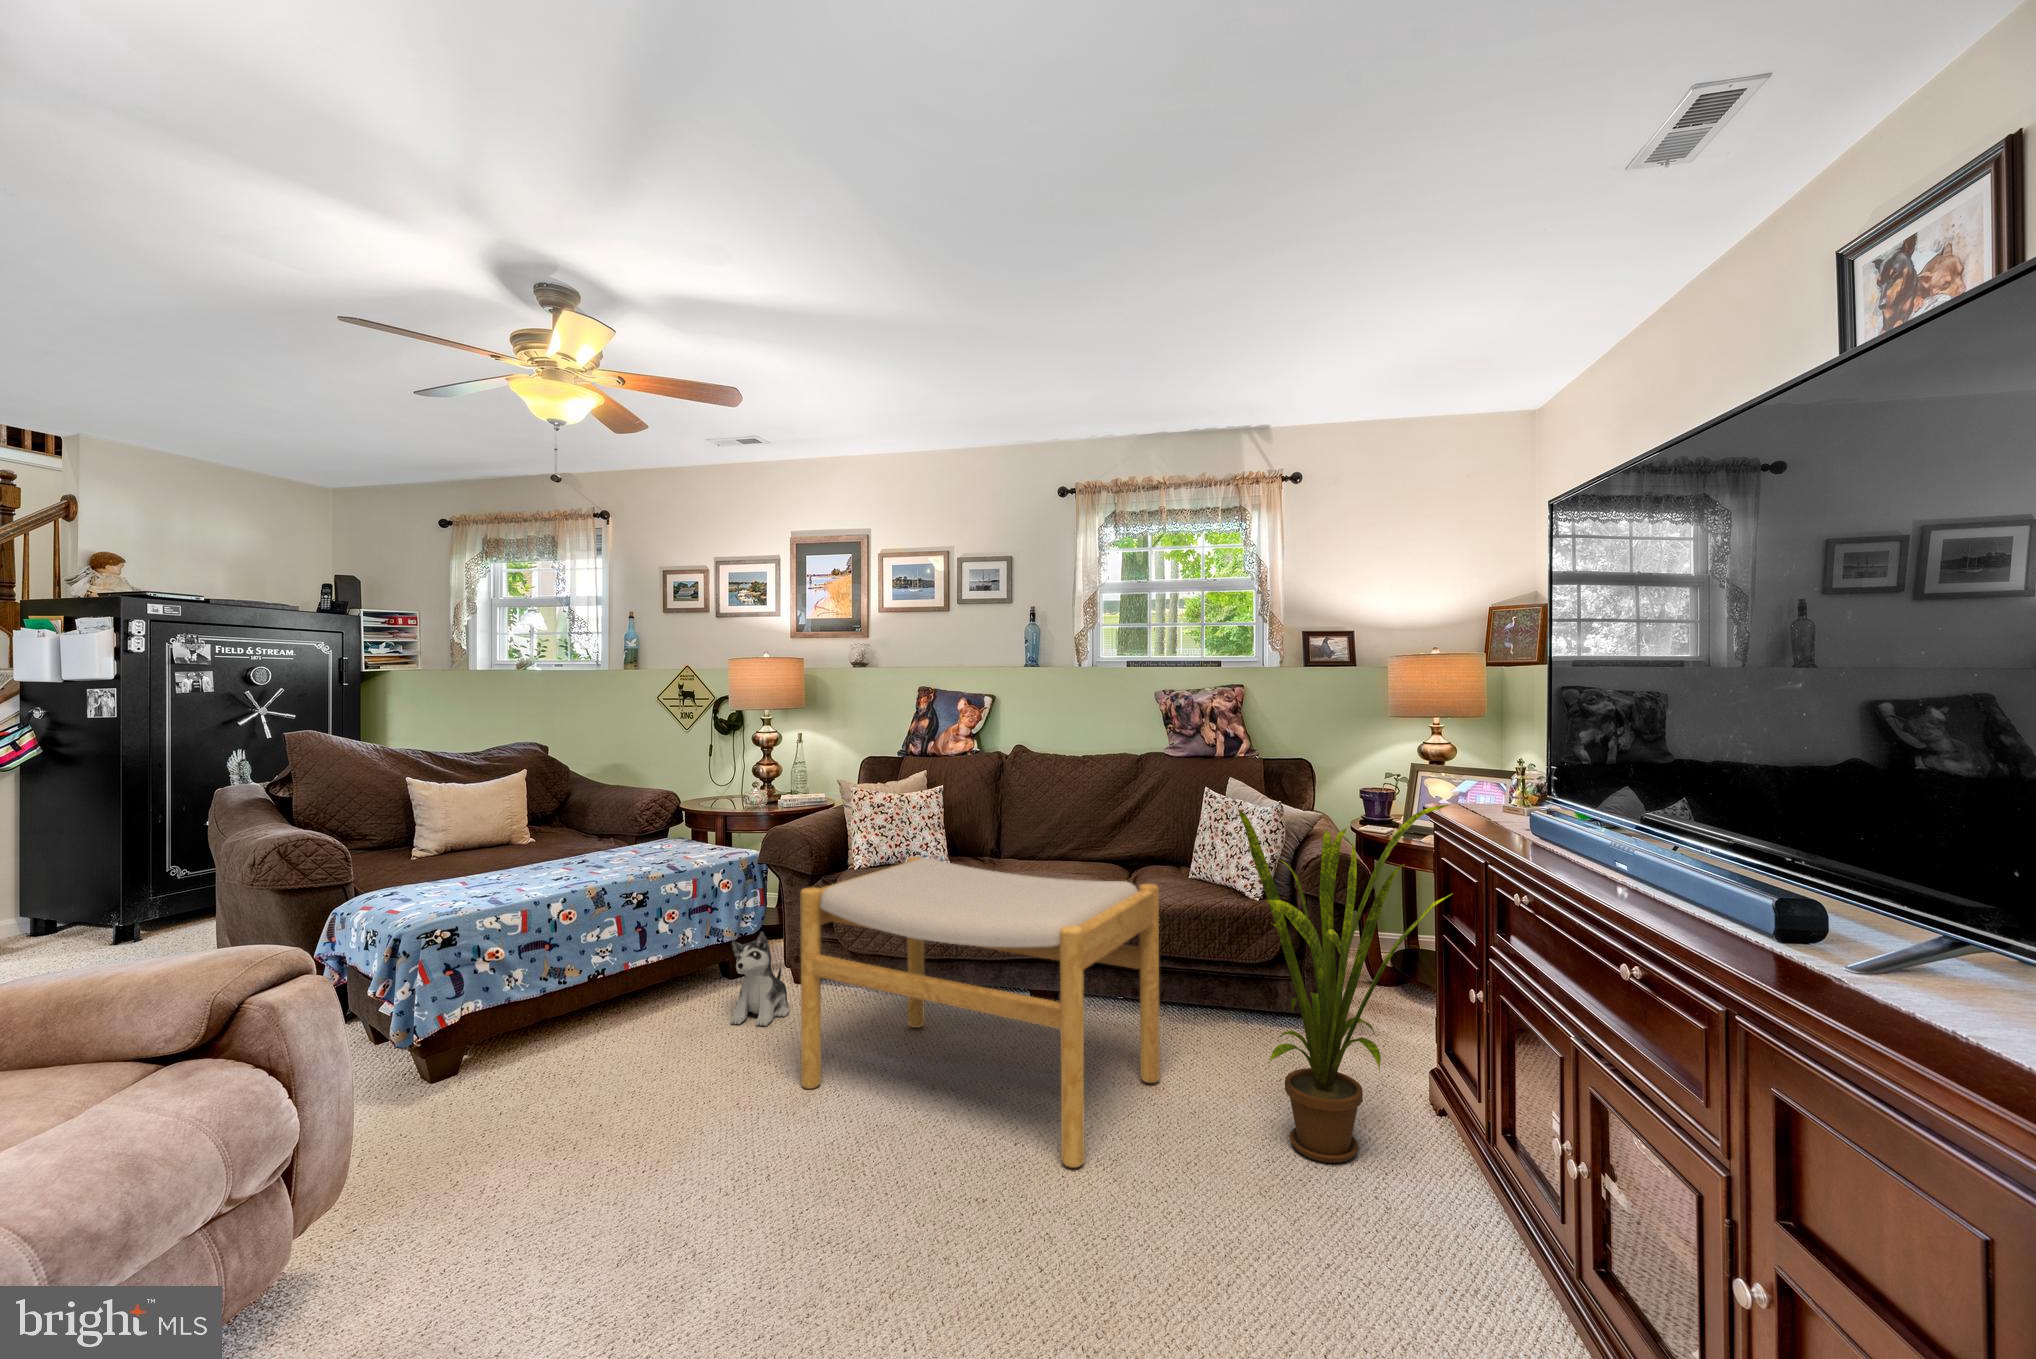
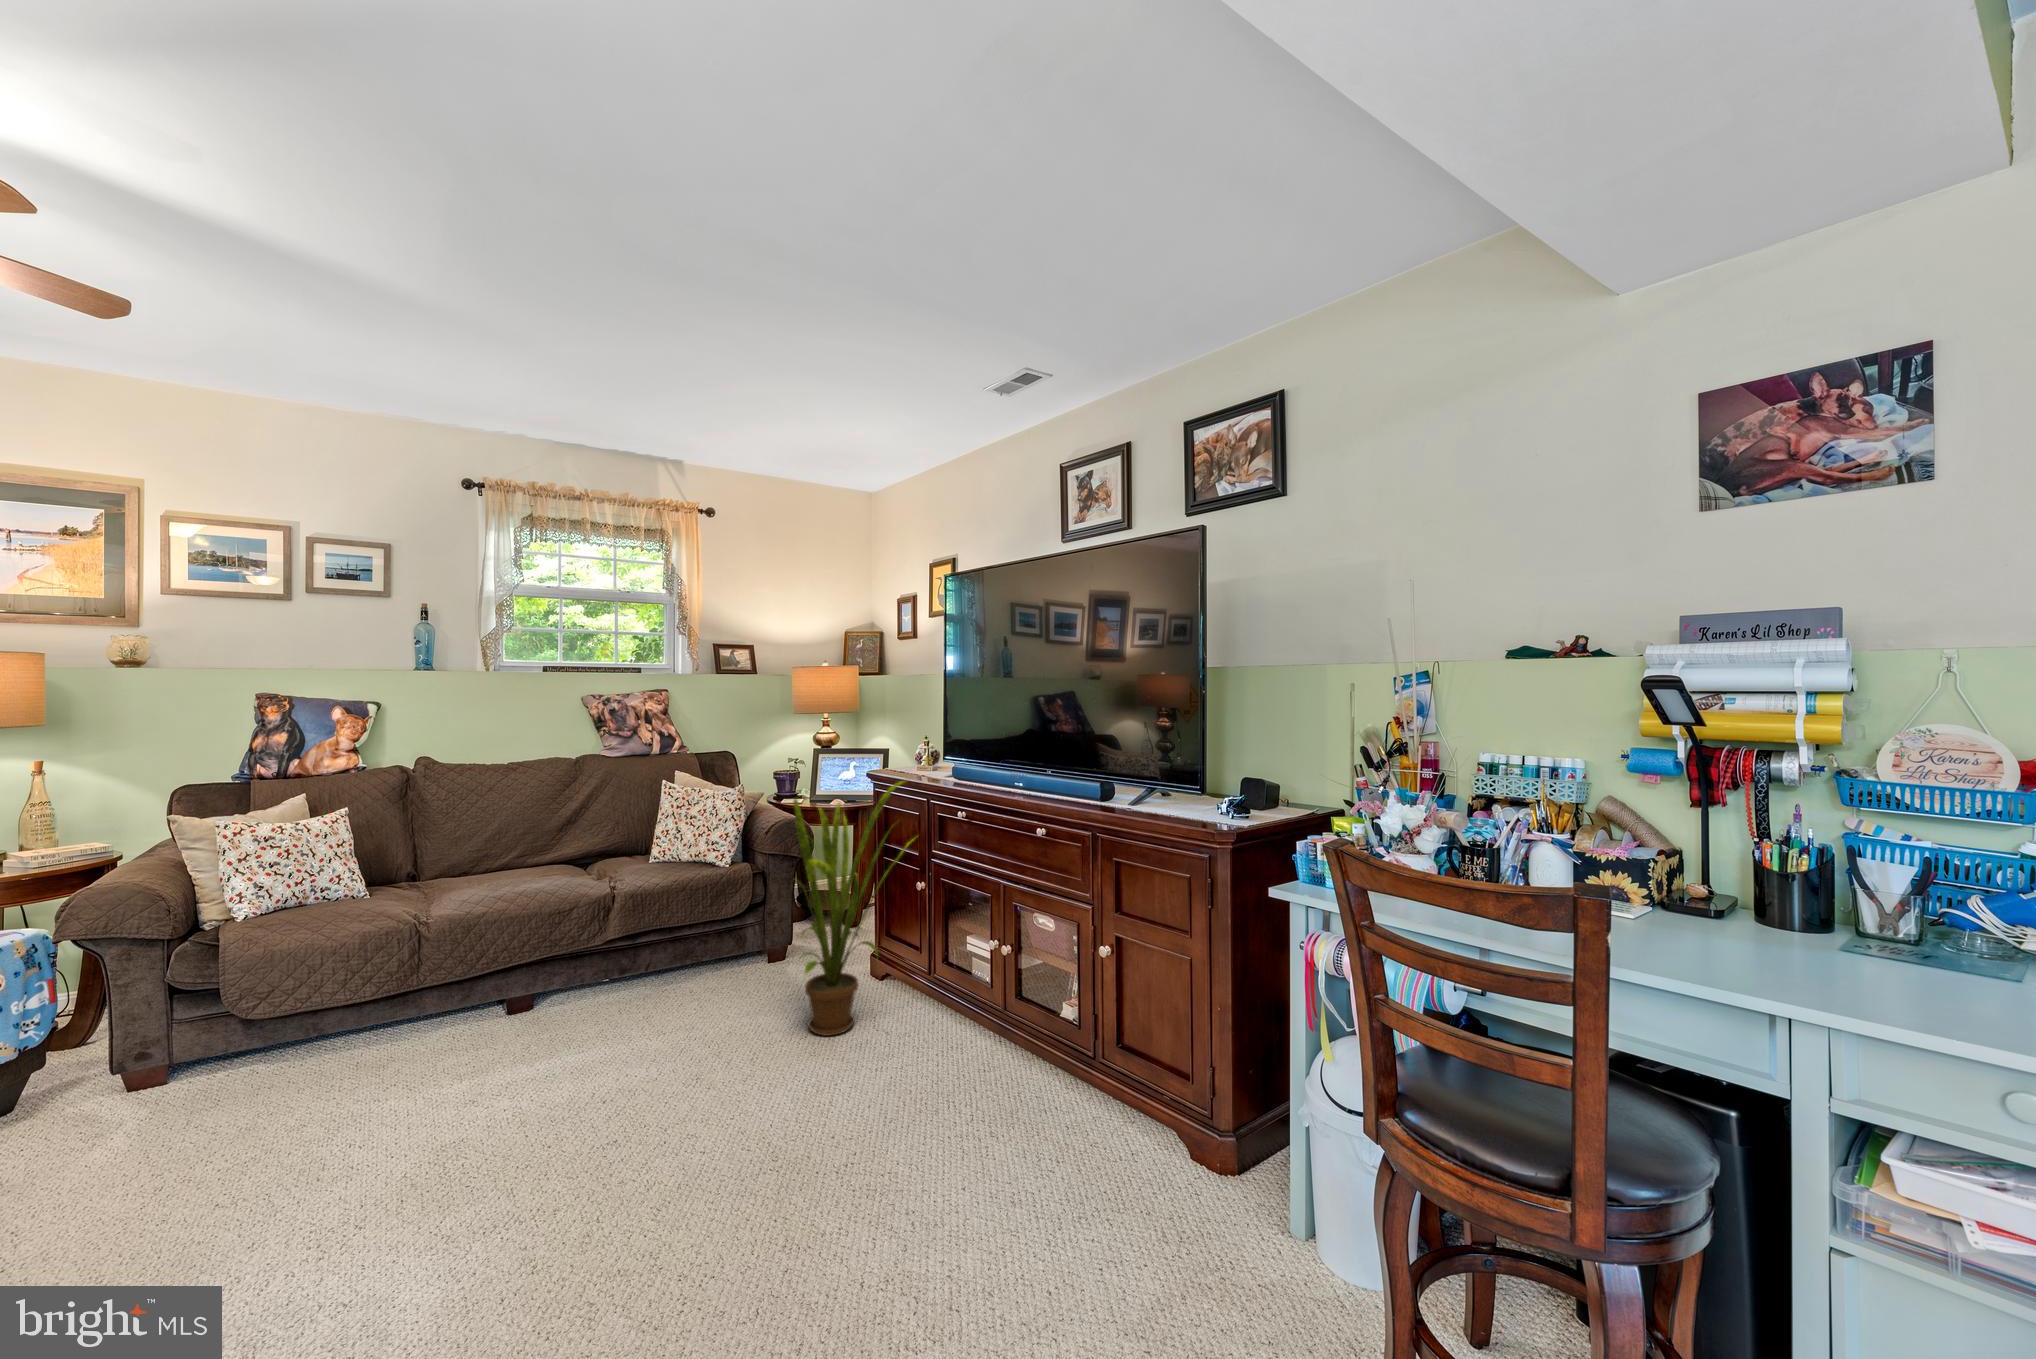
footstool: present [800,857,1160,1168] -> none [285,867,688,1173]
plush toy: present [730,932,790,1026] -> none [54,1027,166,1163]

